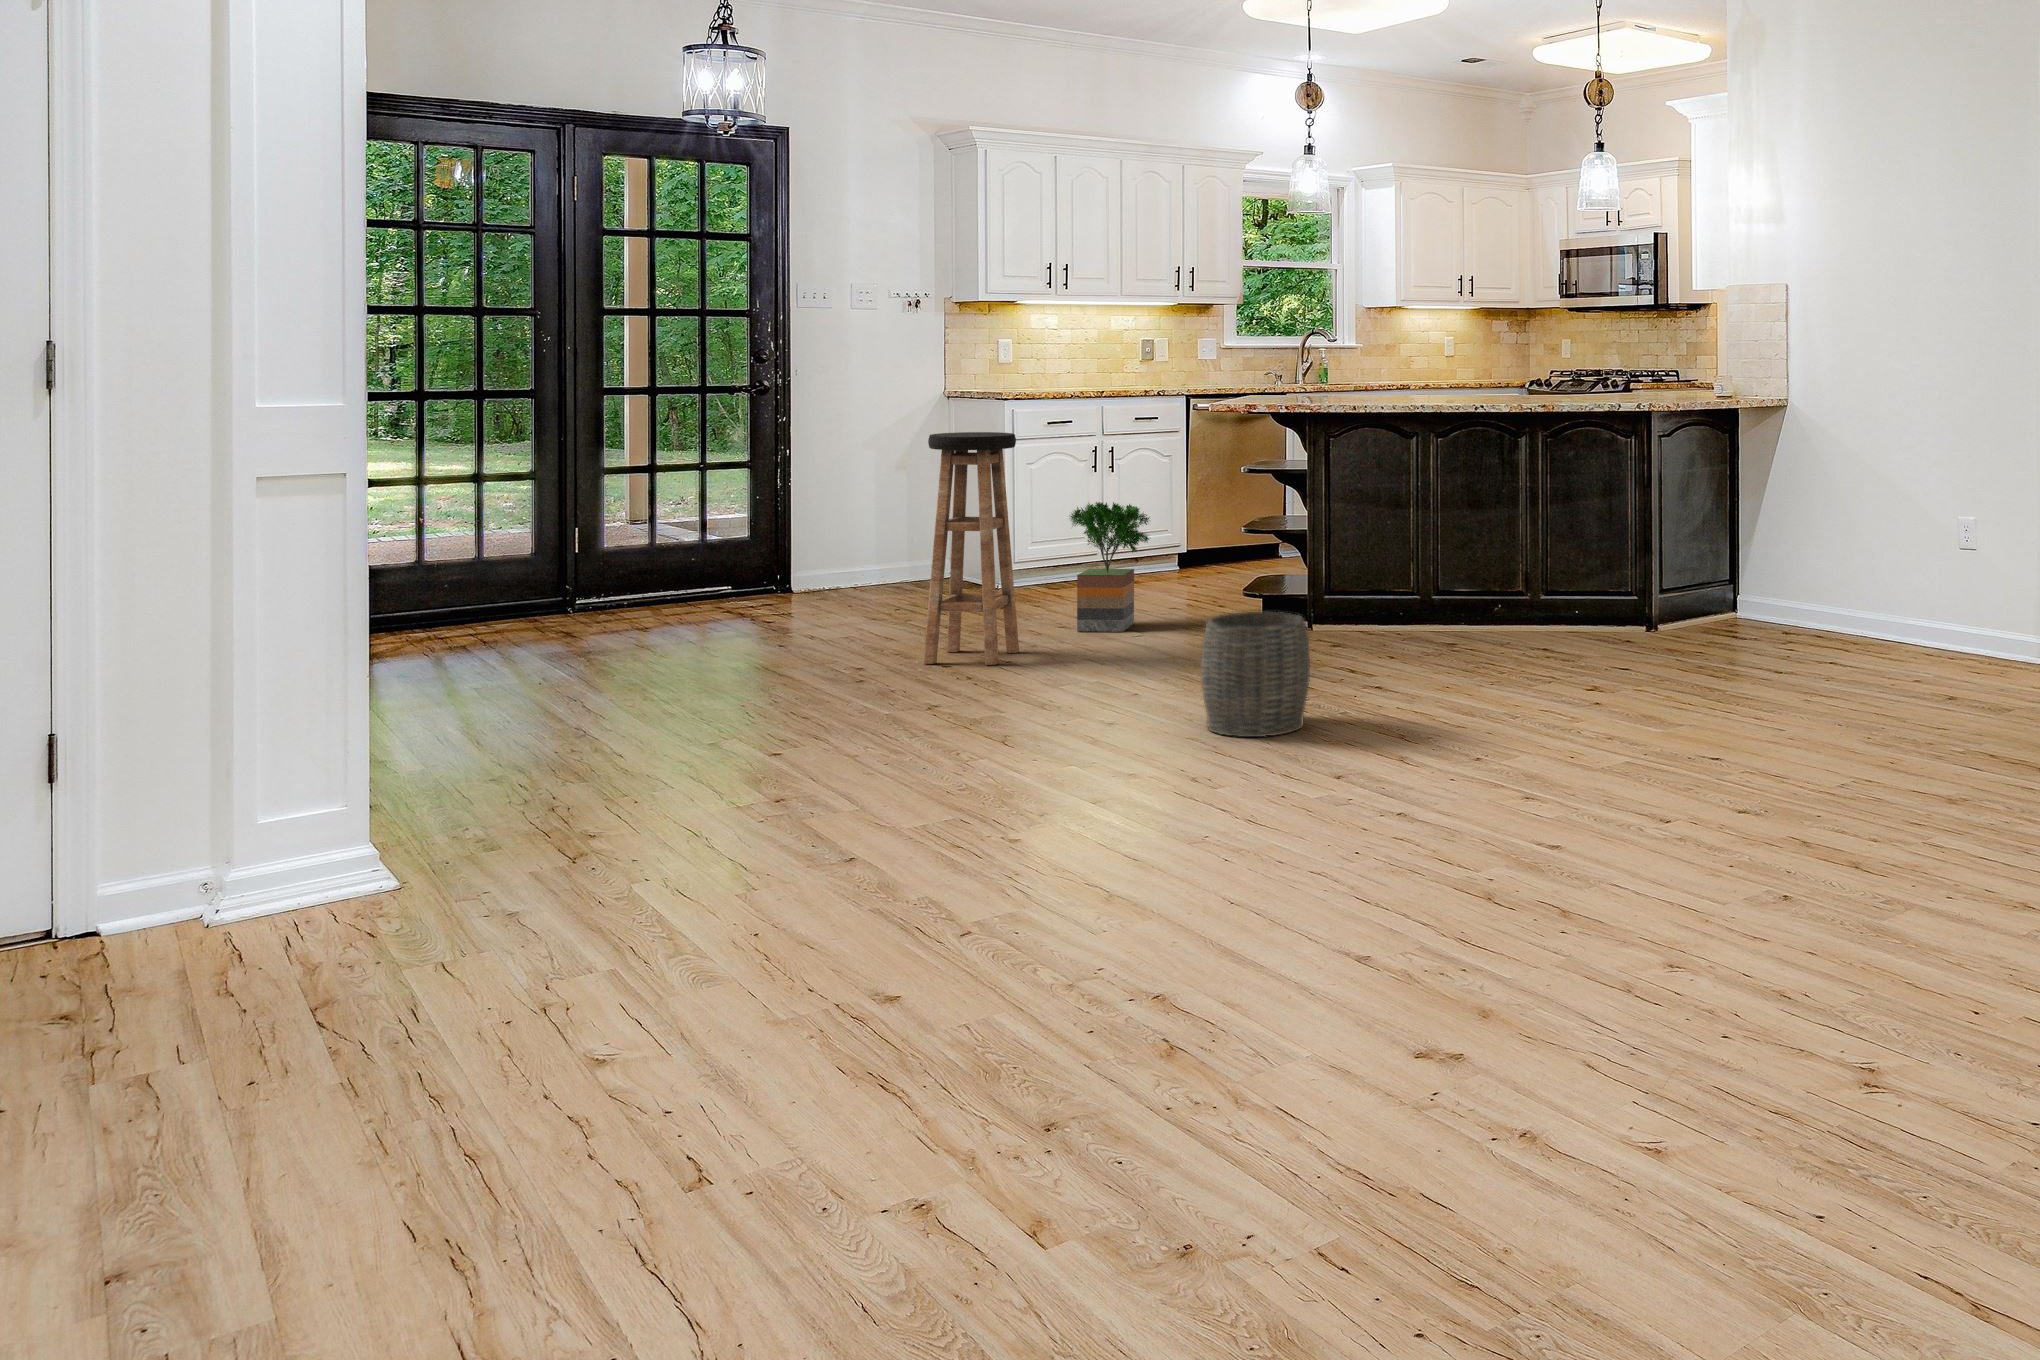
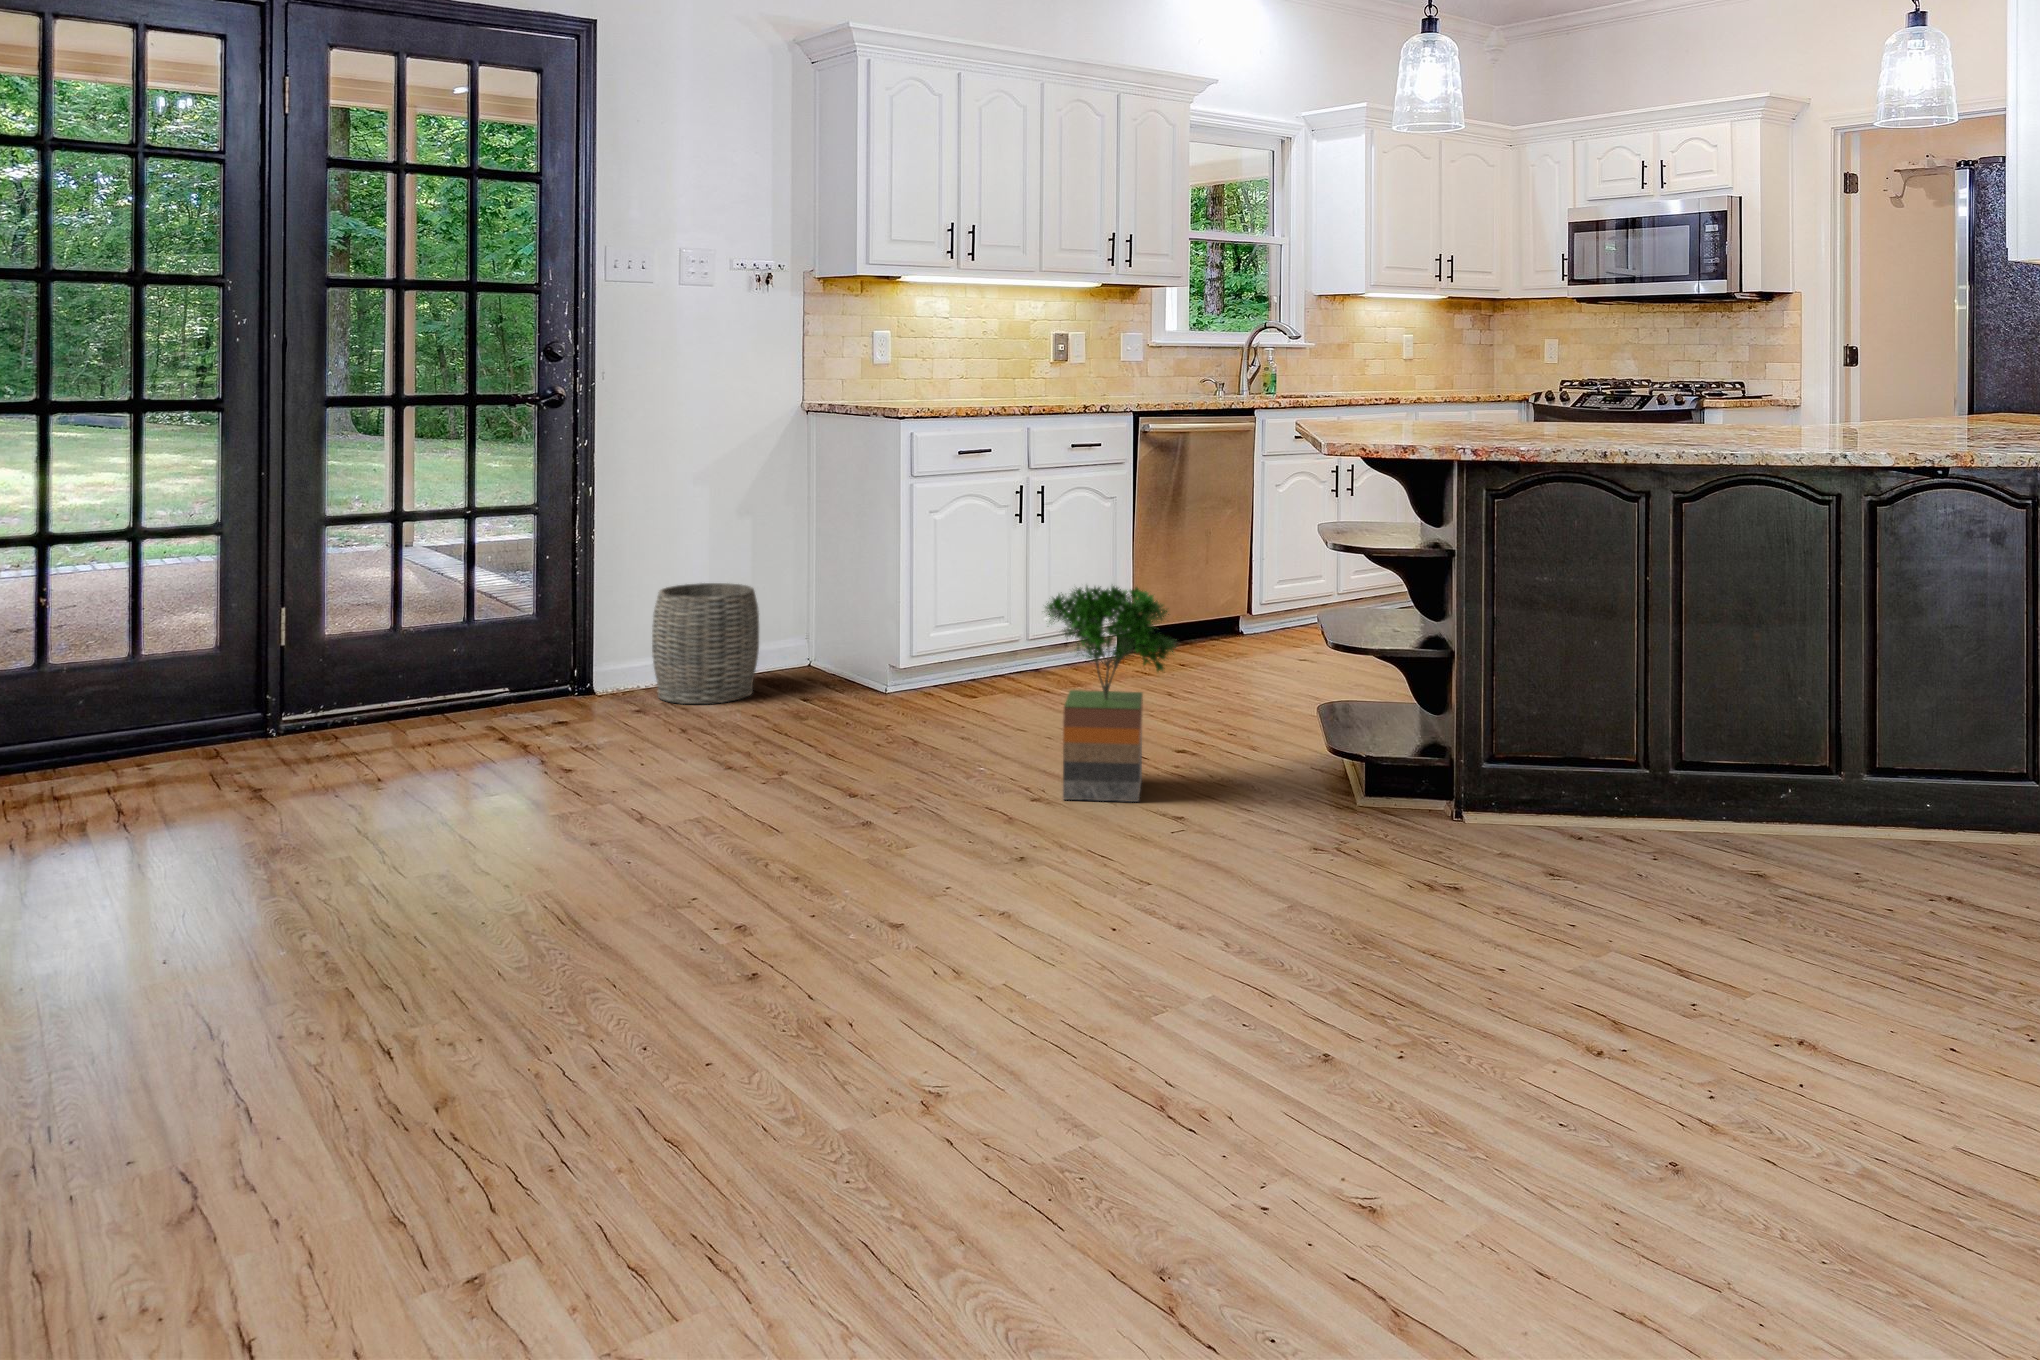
bar stool: present [923,432,1019,665] -> none [845,475,999,896]
woven basket: present [1201,612,1310,737] -> present [652,583,759,704]

